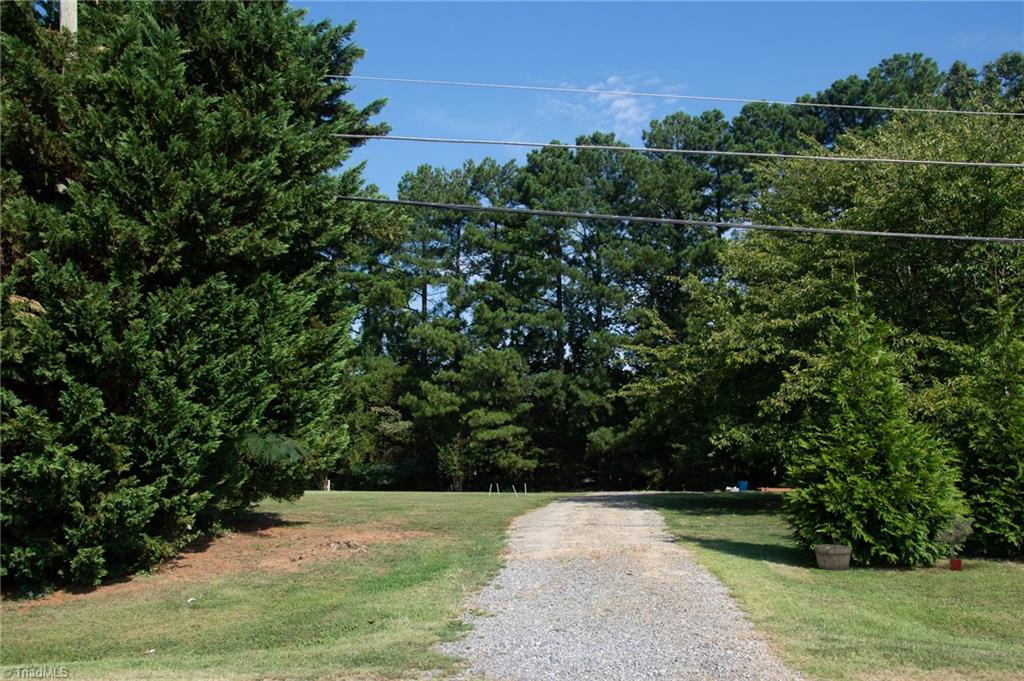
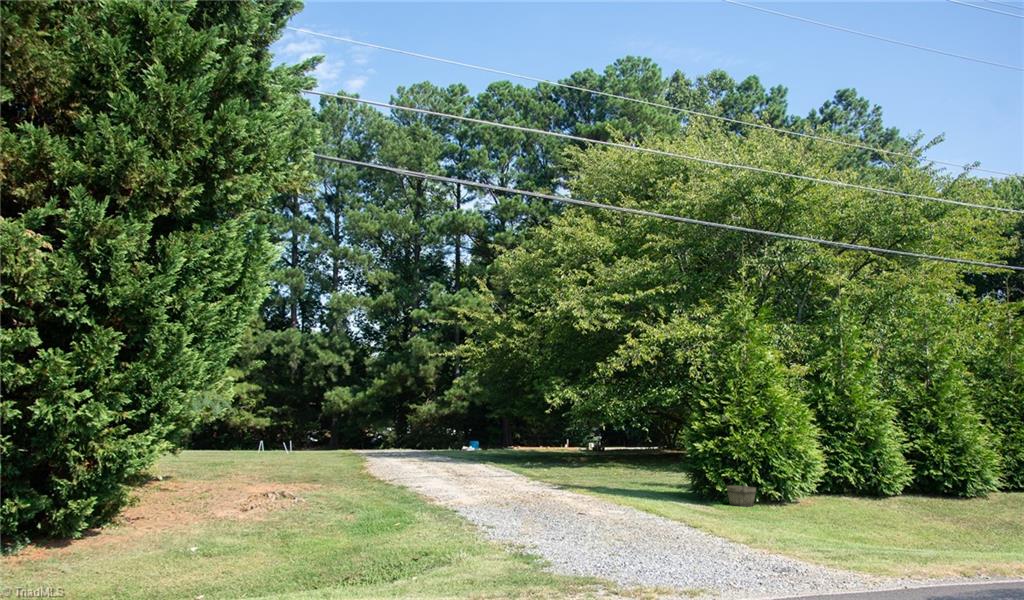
potted tree: present [935,513,973,571] -> none [803,459,829,504]

